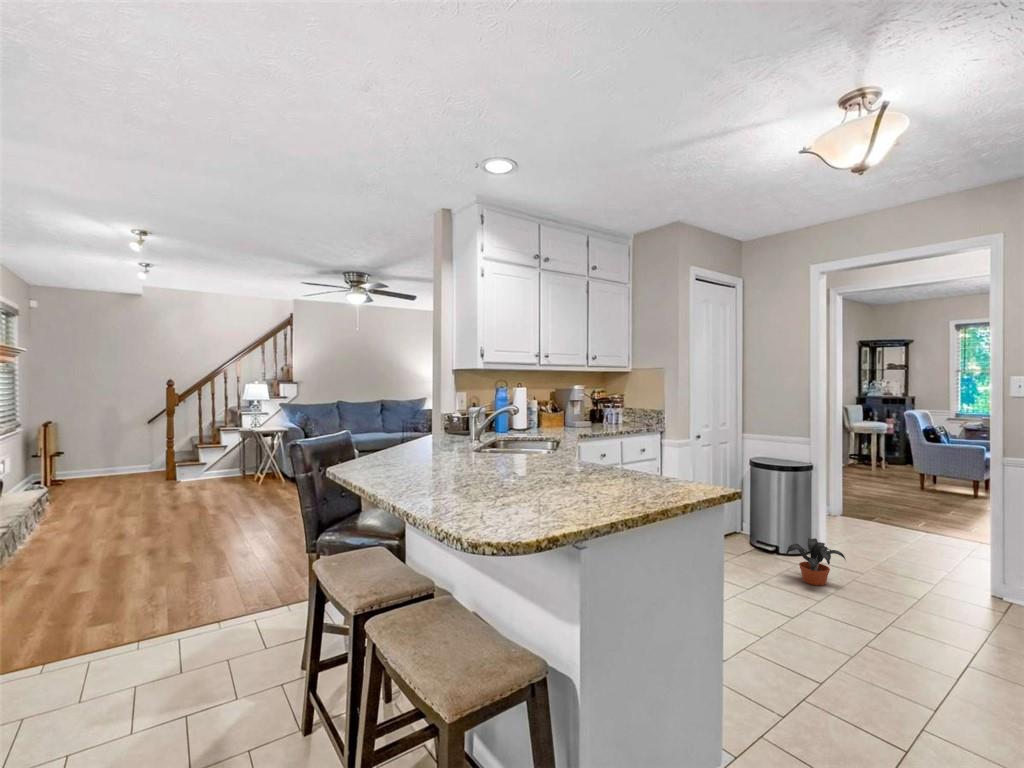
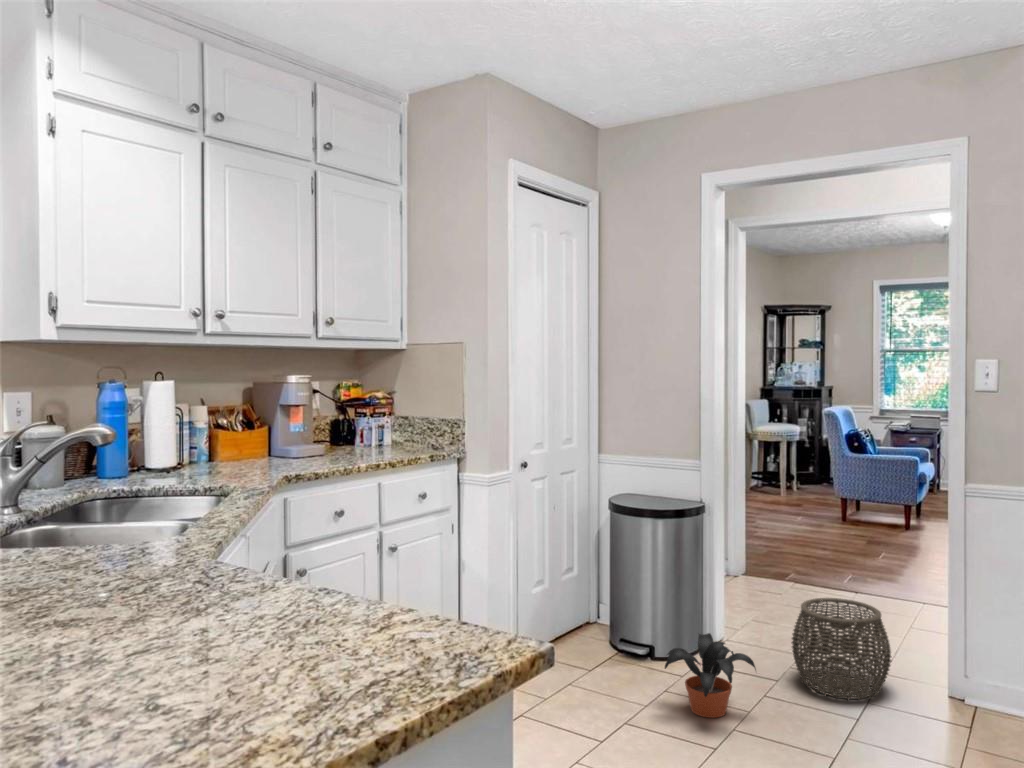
woven basket: none [871,525,943,588] -> present [792,598,891,700]

